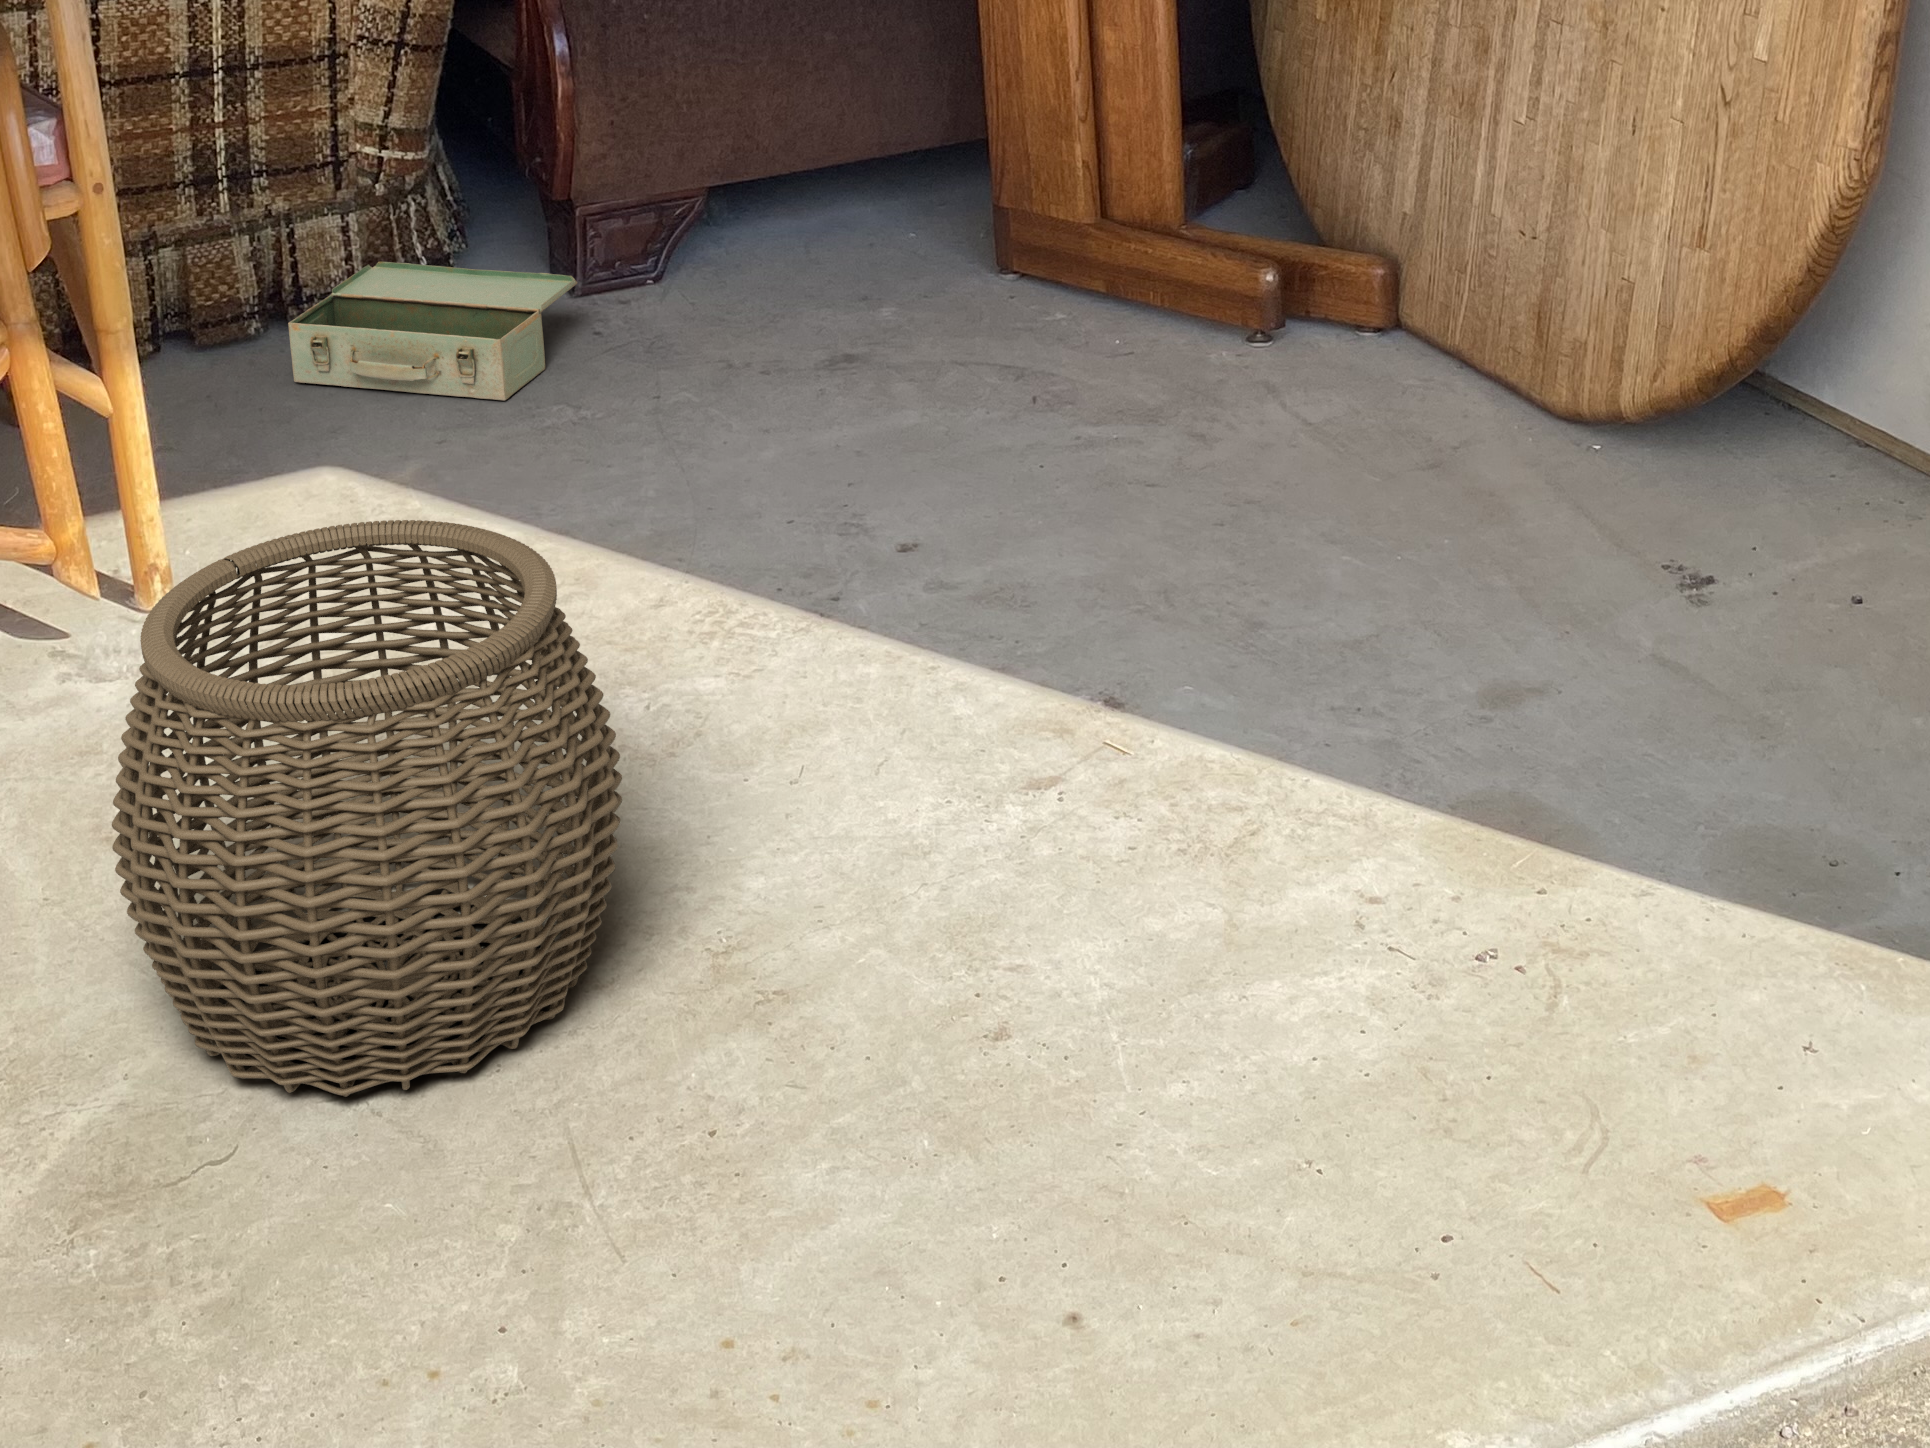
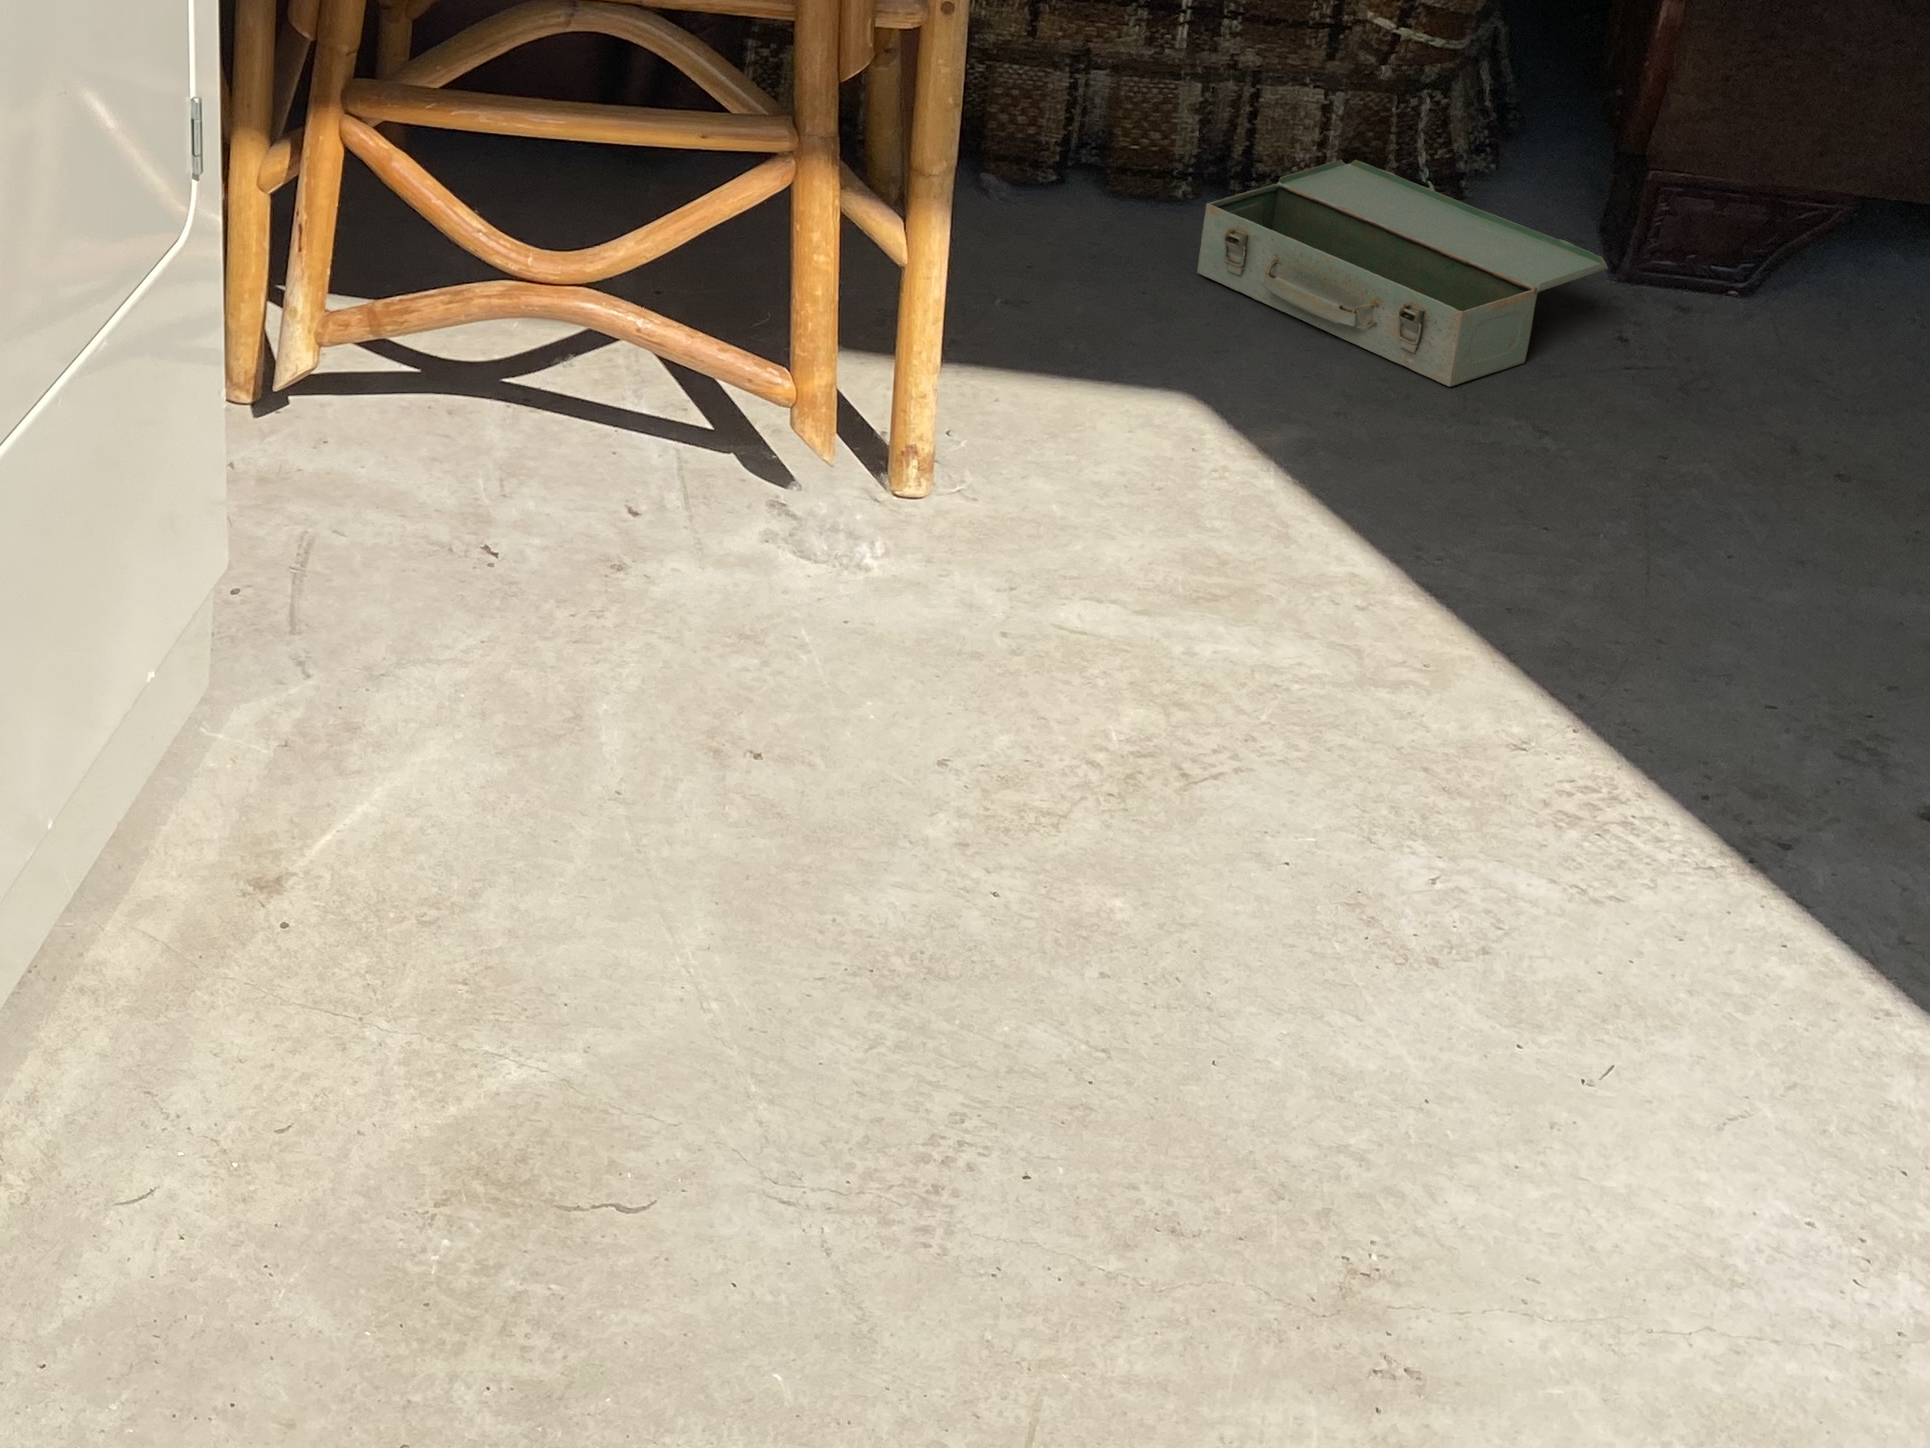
woven basket: present [112,520,622,1097] -> none [637,517,1294,1256]

